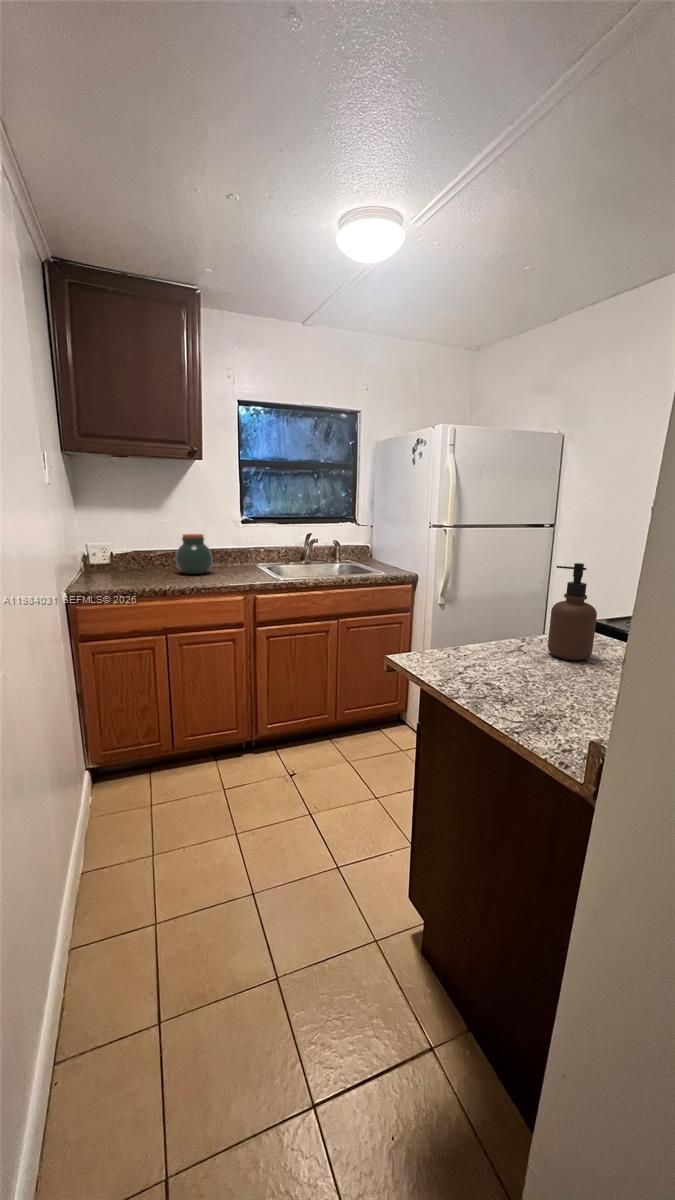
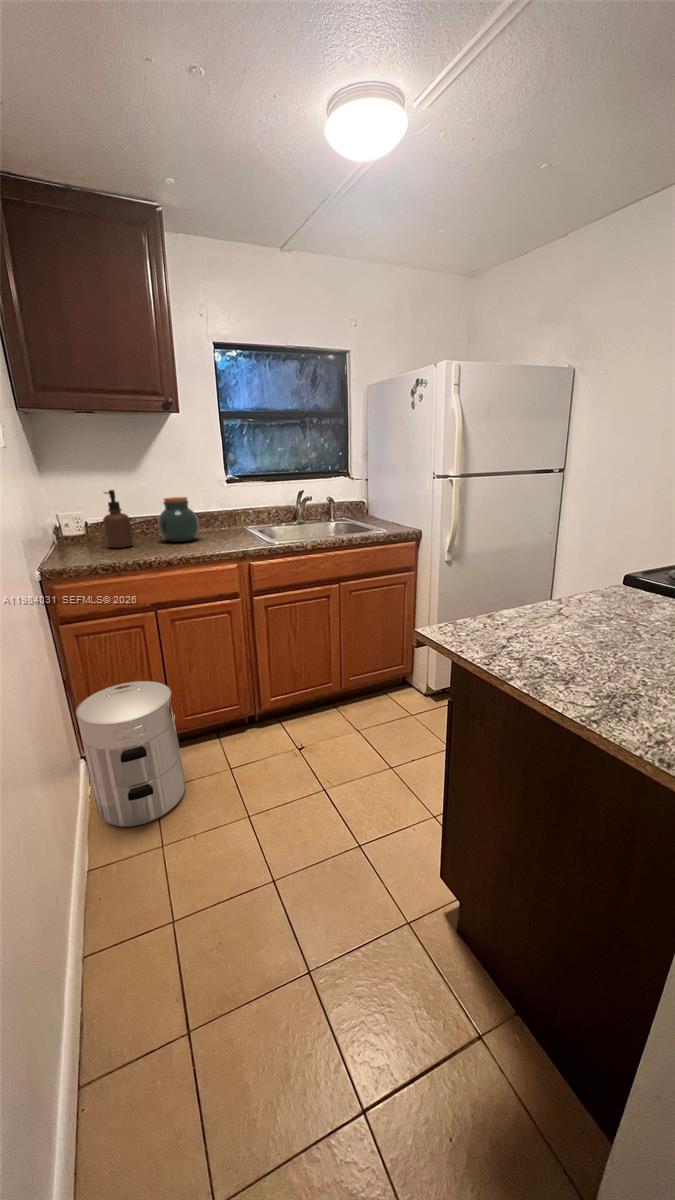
soap dispenser: present [548,563,597,660] -> present [103,490,133,548]
waste bin: none [85,699,179,836] -> present [76,681,185,827]

